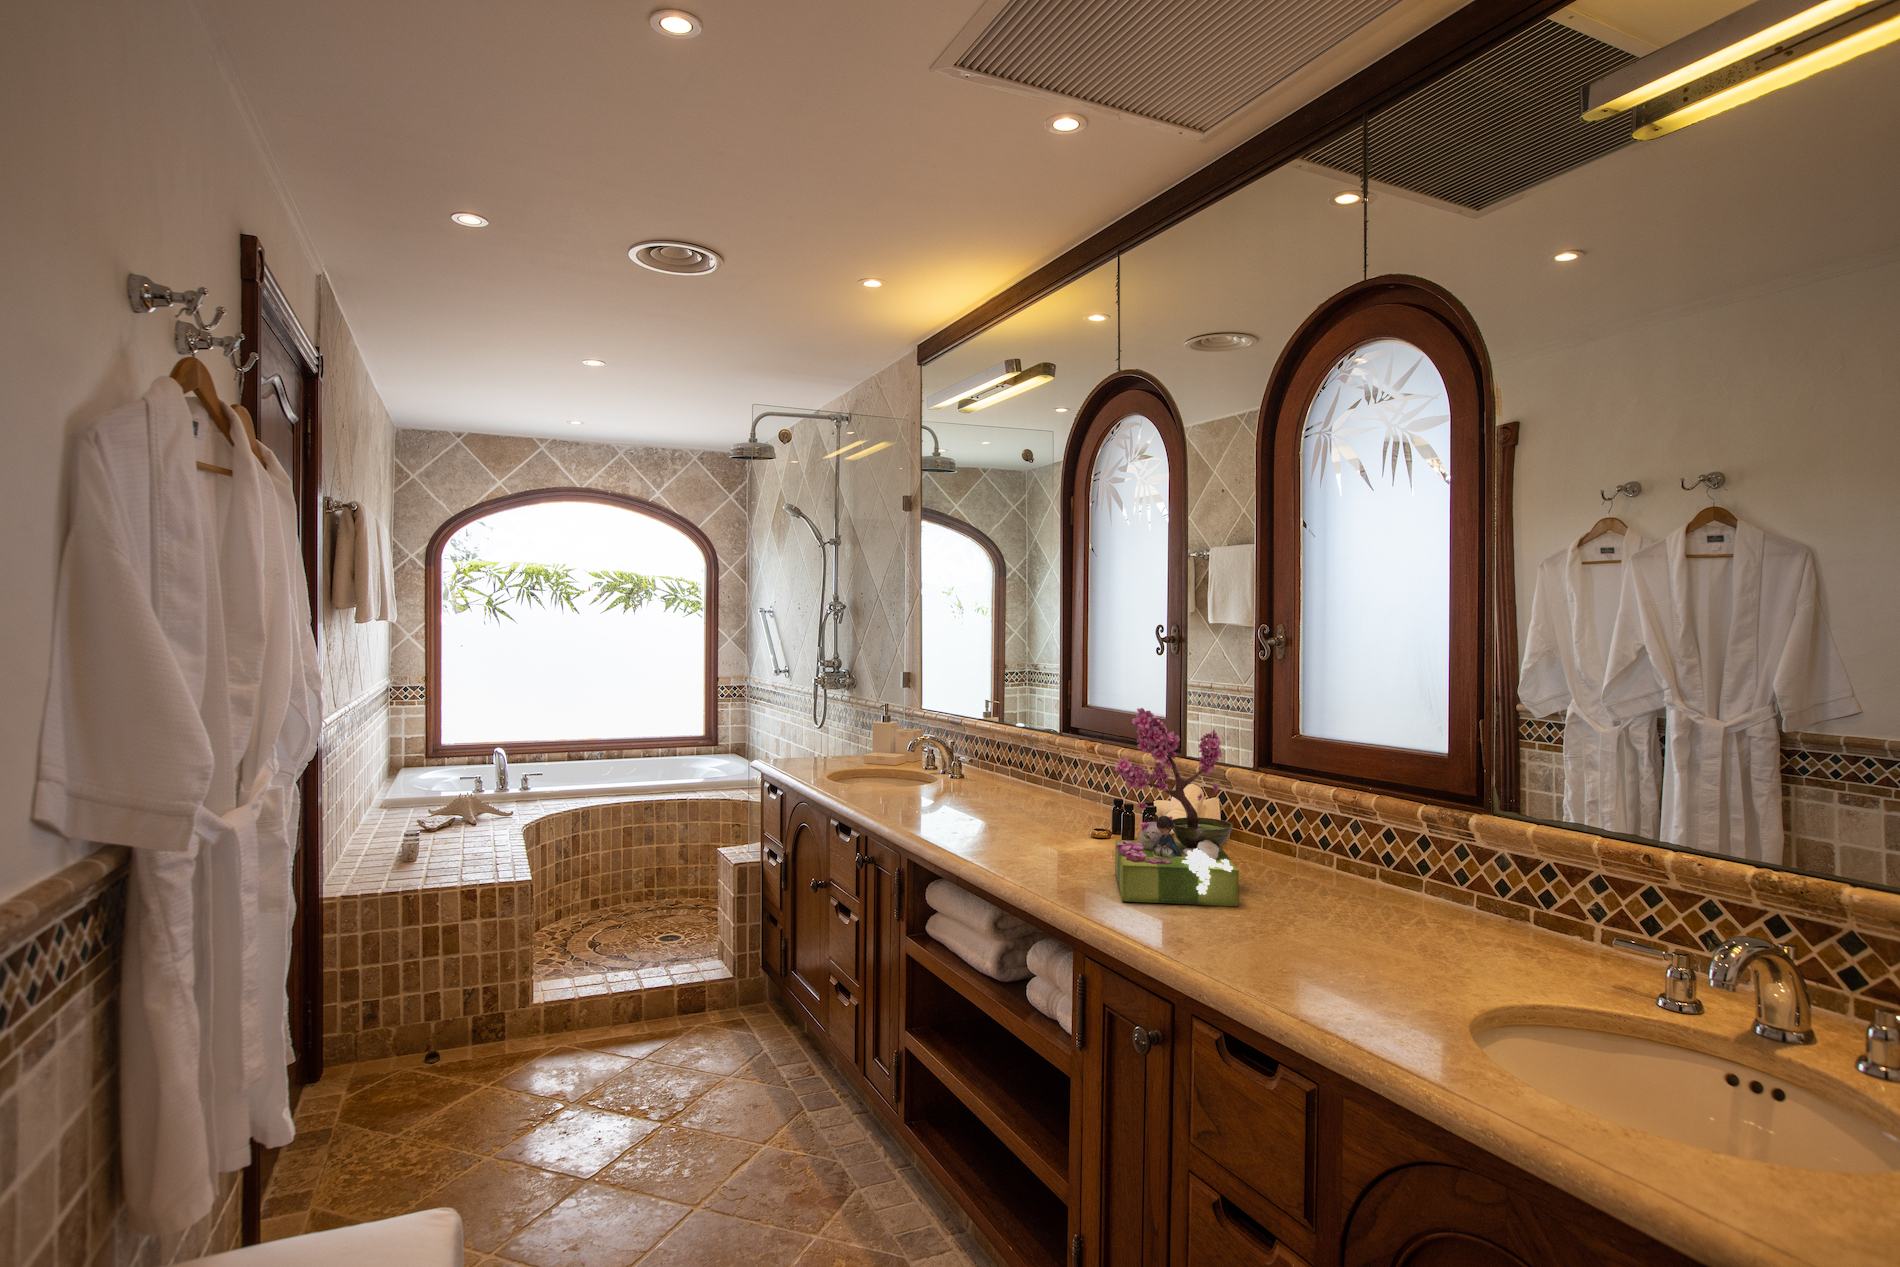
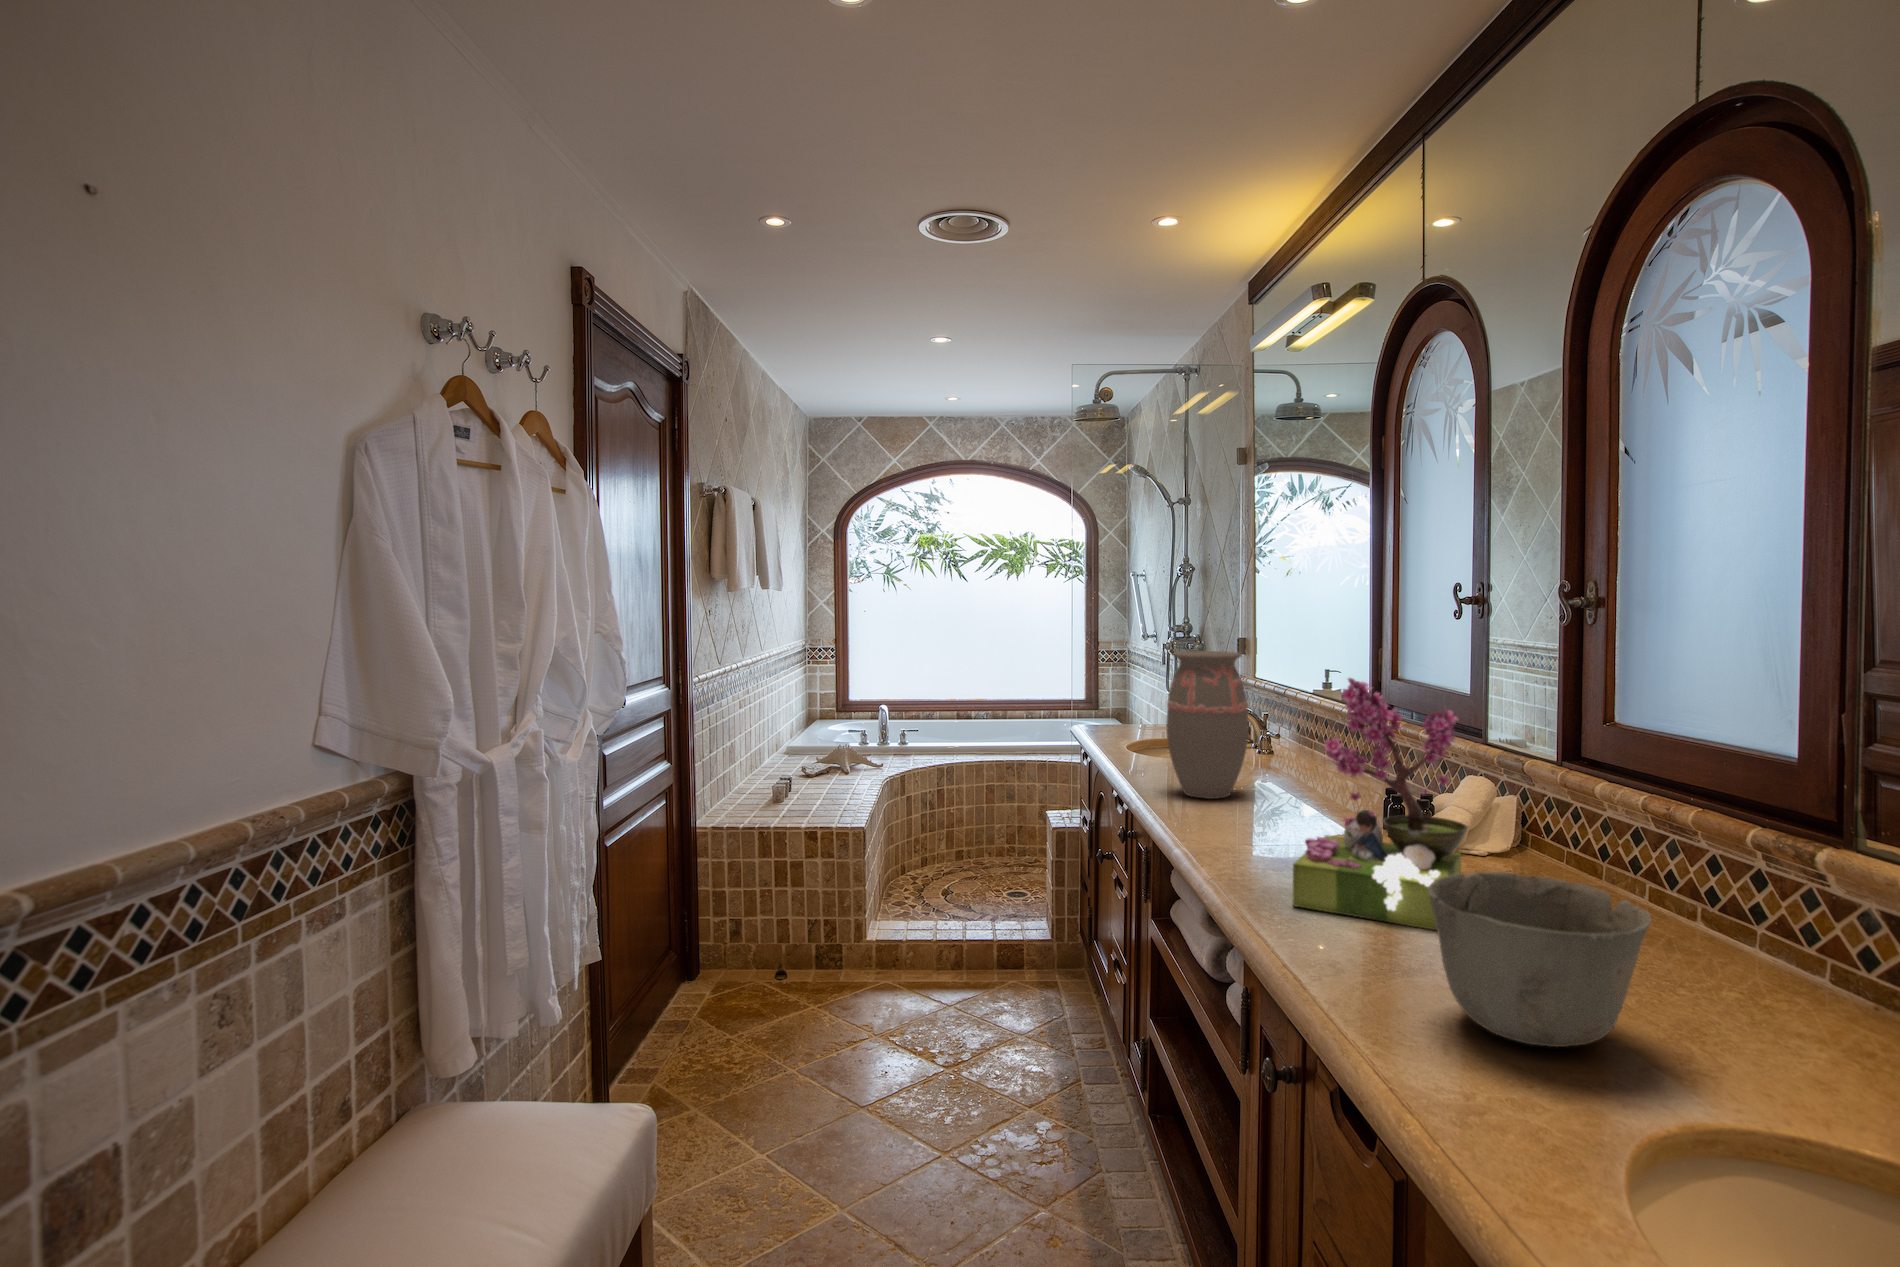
decorative vase: none [914,686,984,819] -> present [1167,651,1248,799]
ceramic bowl: none [1299,853,1454,978] -> present [1428,872,1651,1047]

